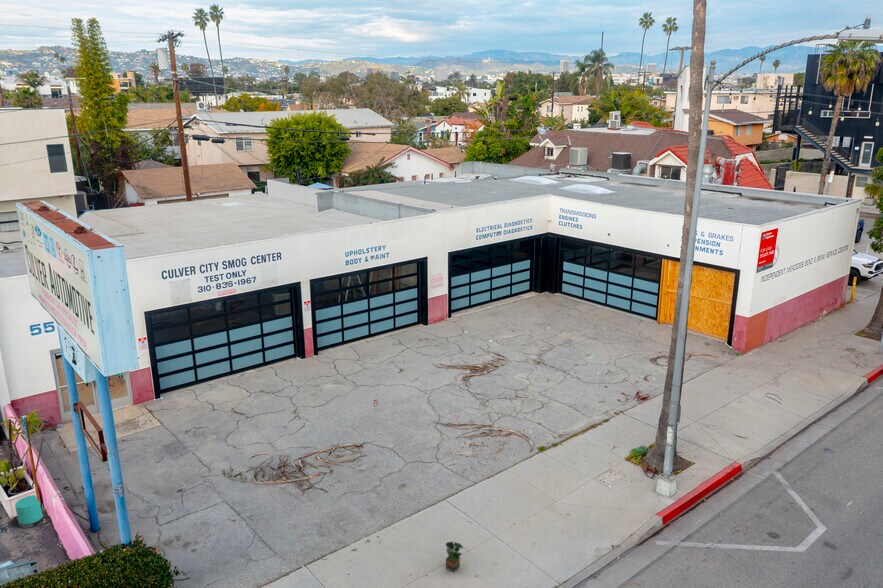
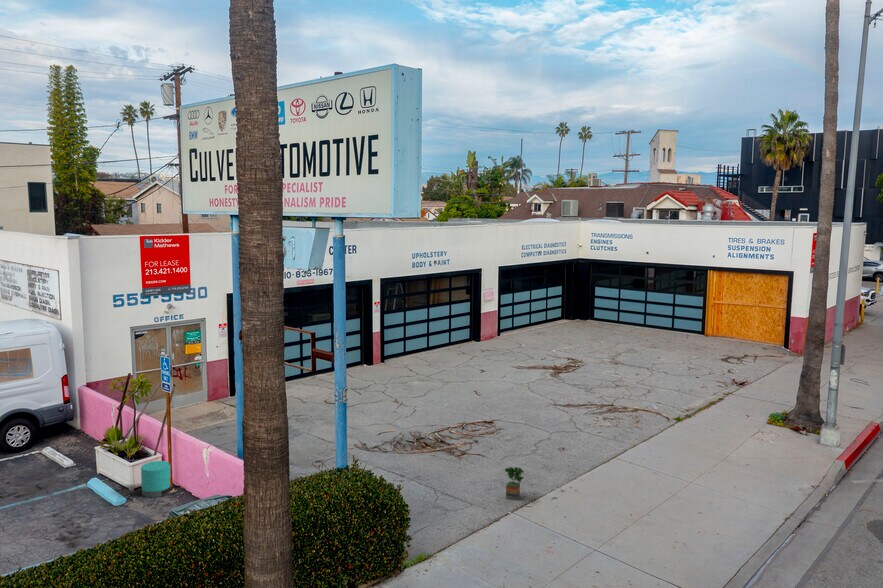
potted tree: present [446,542,463,572] -> present [505,467,524,500]

